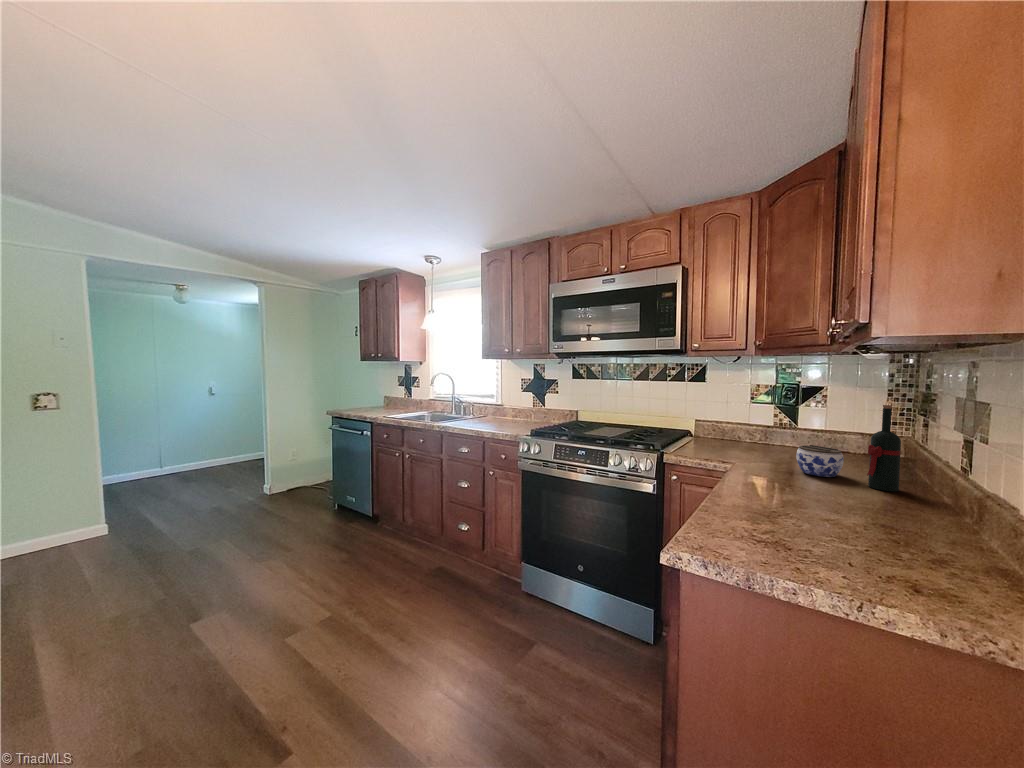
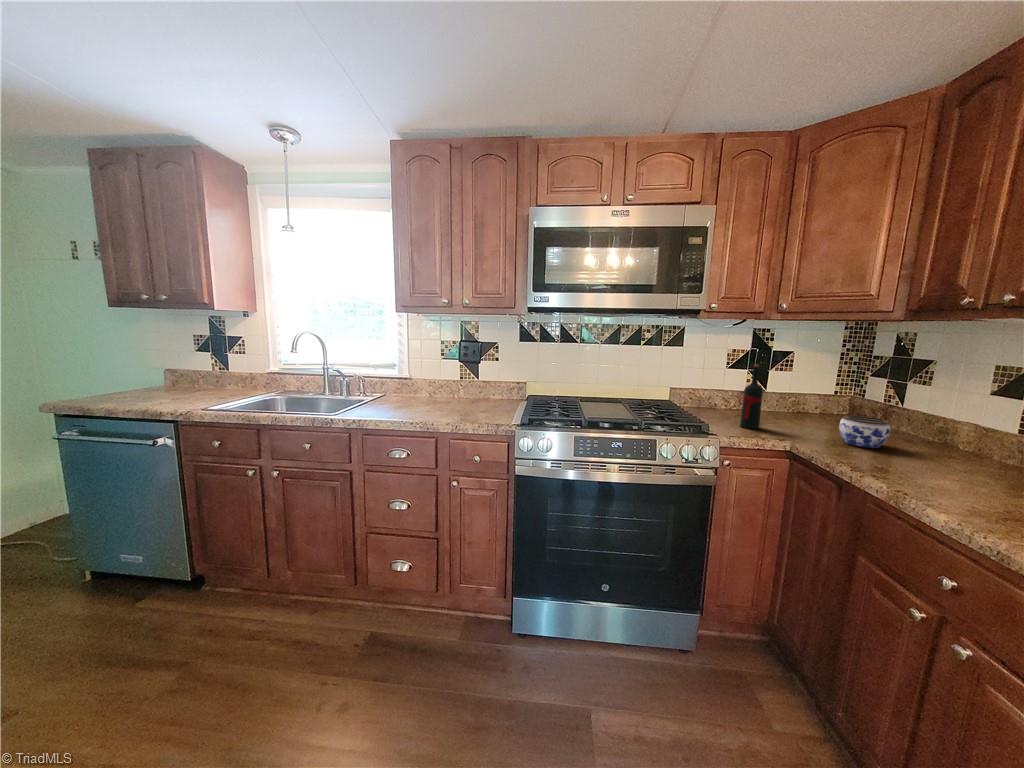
wine bottle: present [867,405,901,492] -> present [740,364,763,429]

